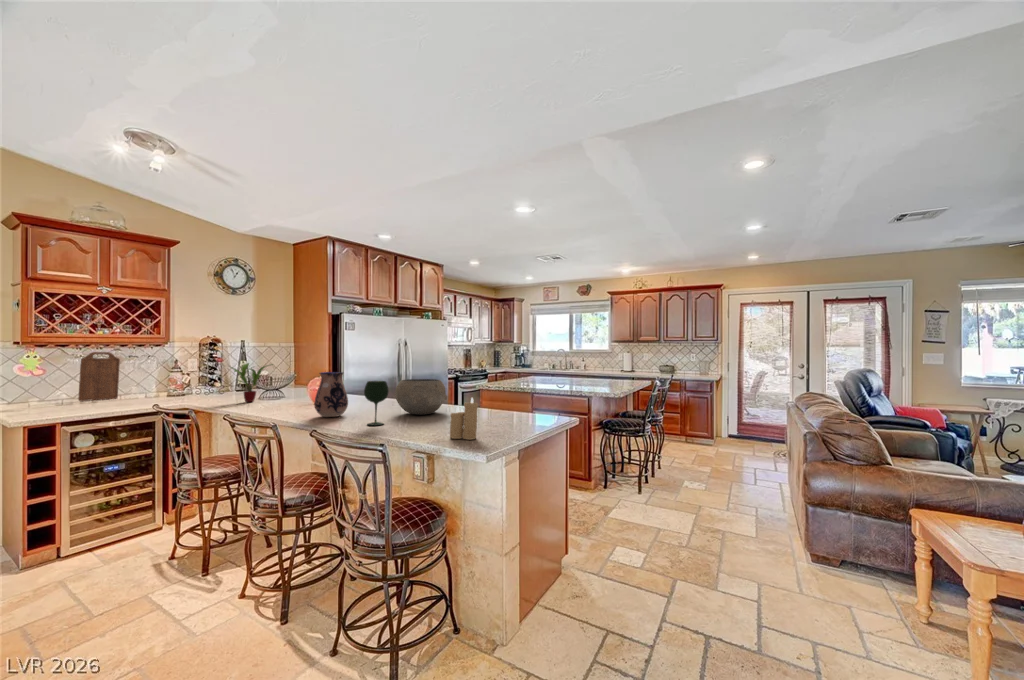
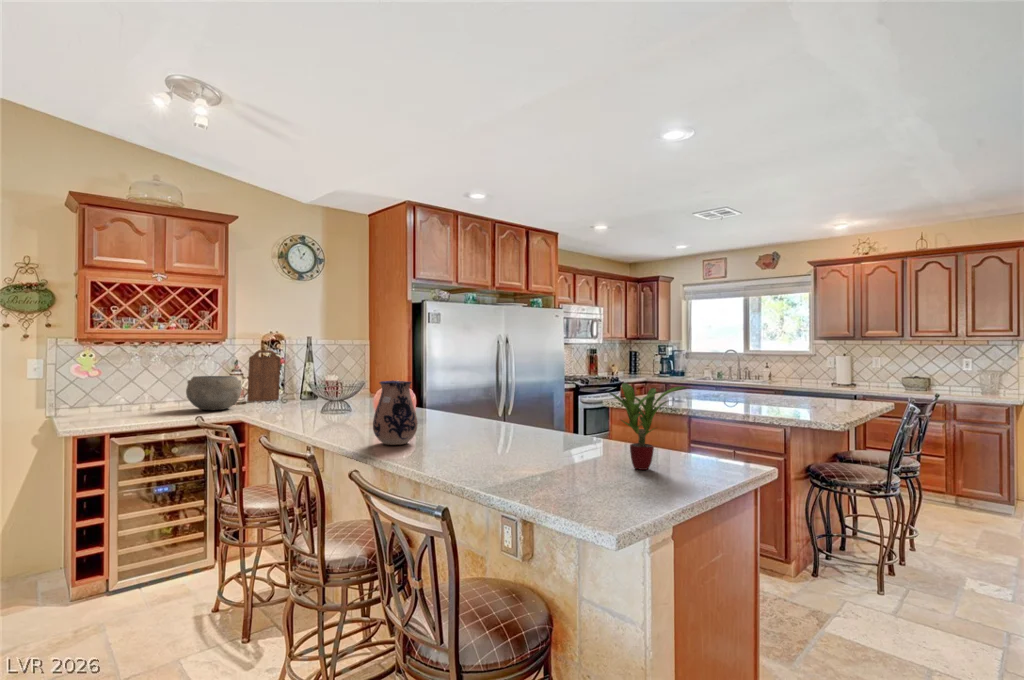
cutting board: present [78,352,120,401] -> present [247,350,280,401]
potted plant: present [231,363,272,402] -> present [609,383,687,470]
ceramic bowl: present [395,379,447,415] -> present [186,376,241,410]
wine glass: present [364,381,388,425] -> none [434,396,469,463]
candle: present [450,398,478,440] -> none [557,430,604,502]

